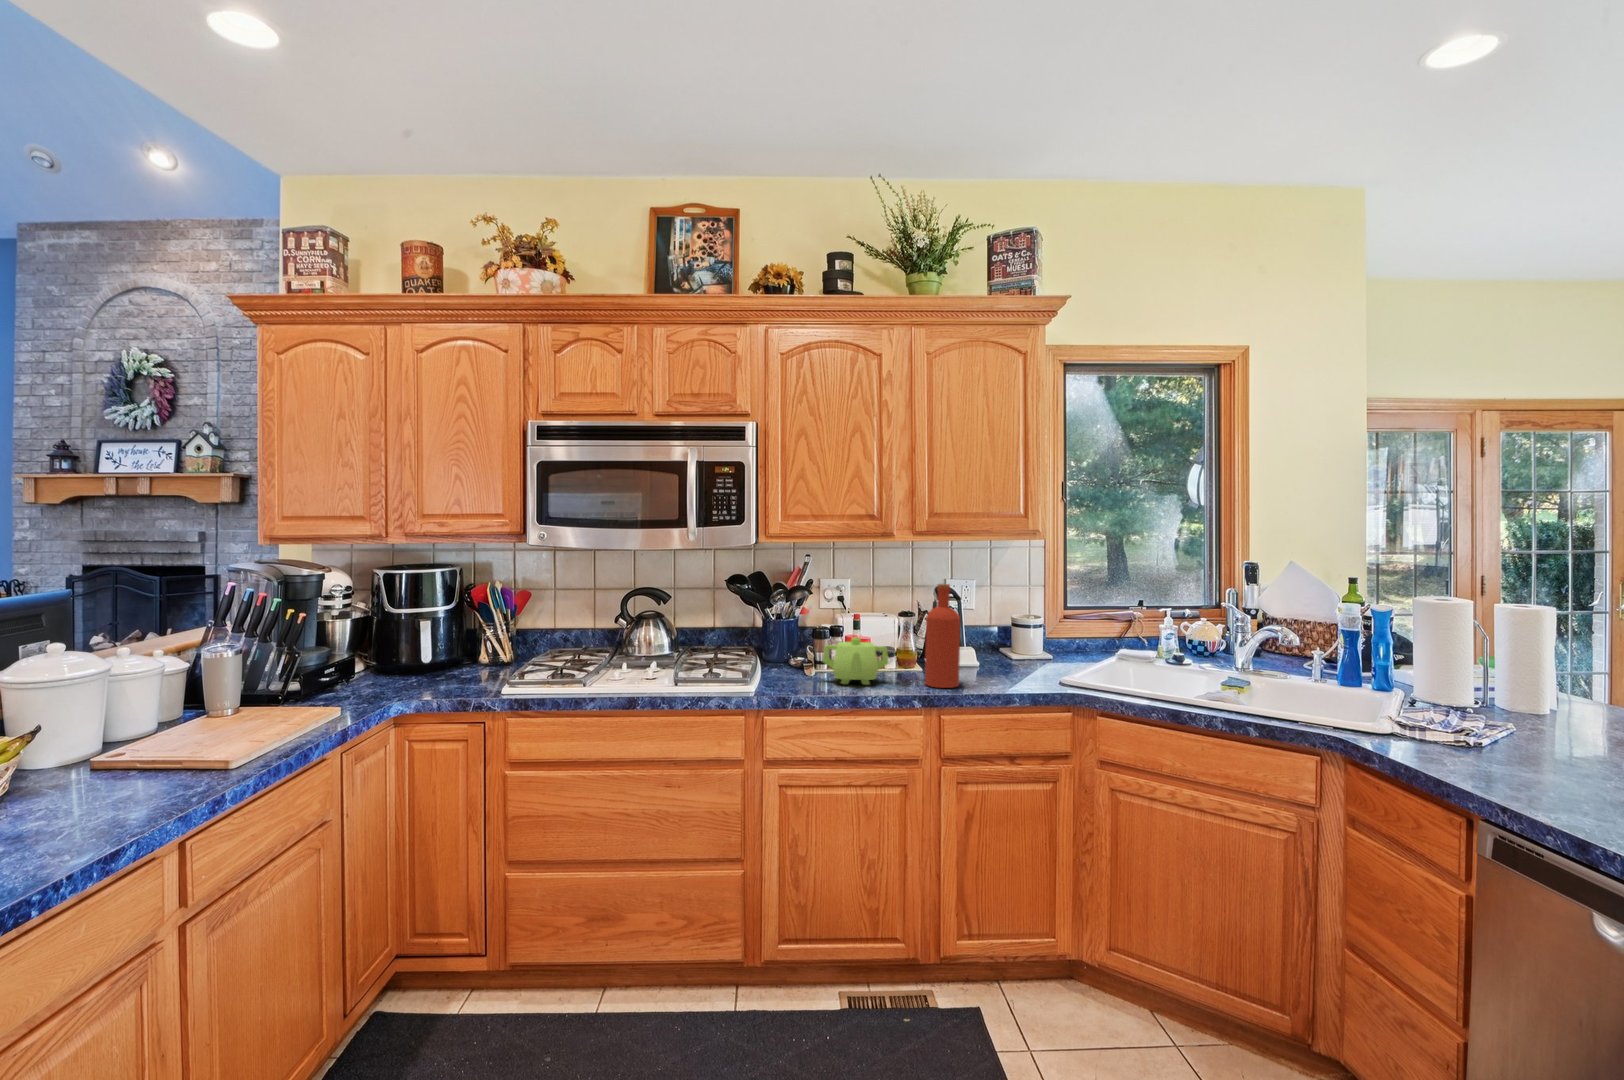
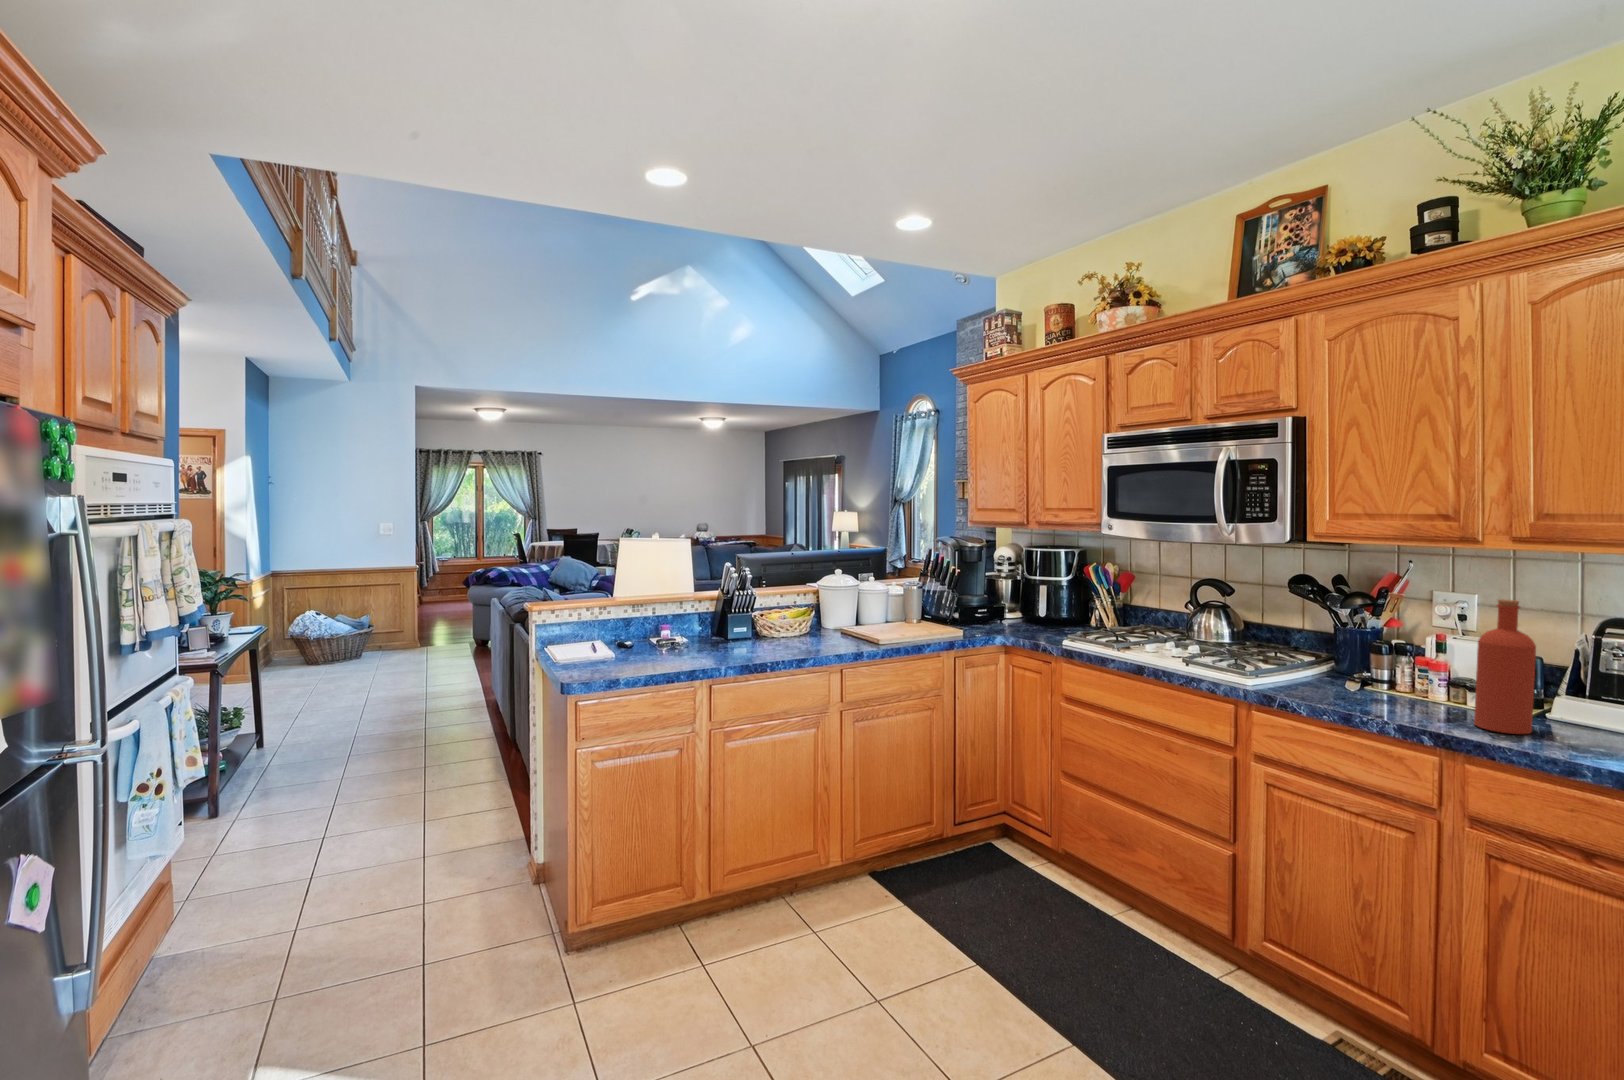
teapot: present [823,638,888,685] -> none [1346,652,1433,707]

